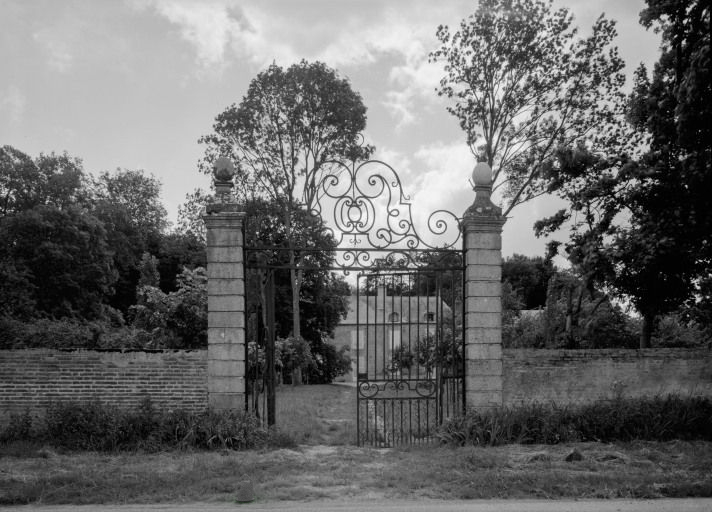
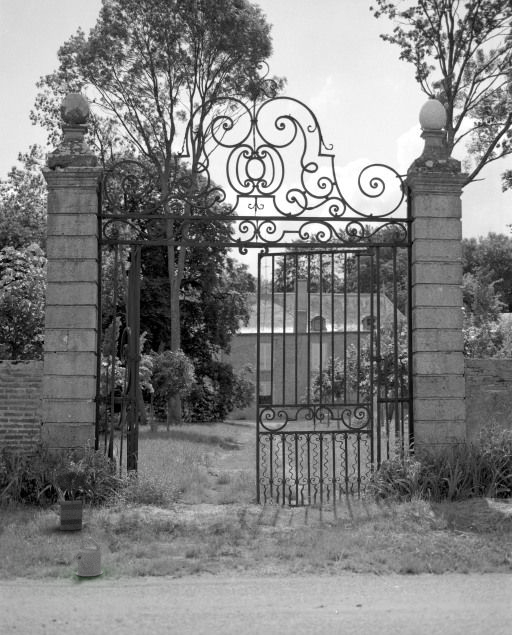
potted tree: none [217,428,244,470] -> present [54,471,92,530]

